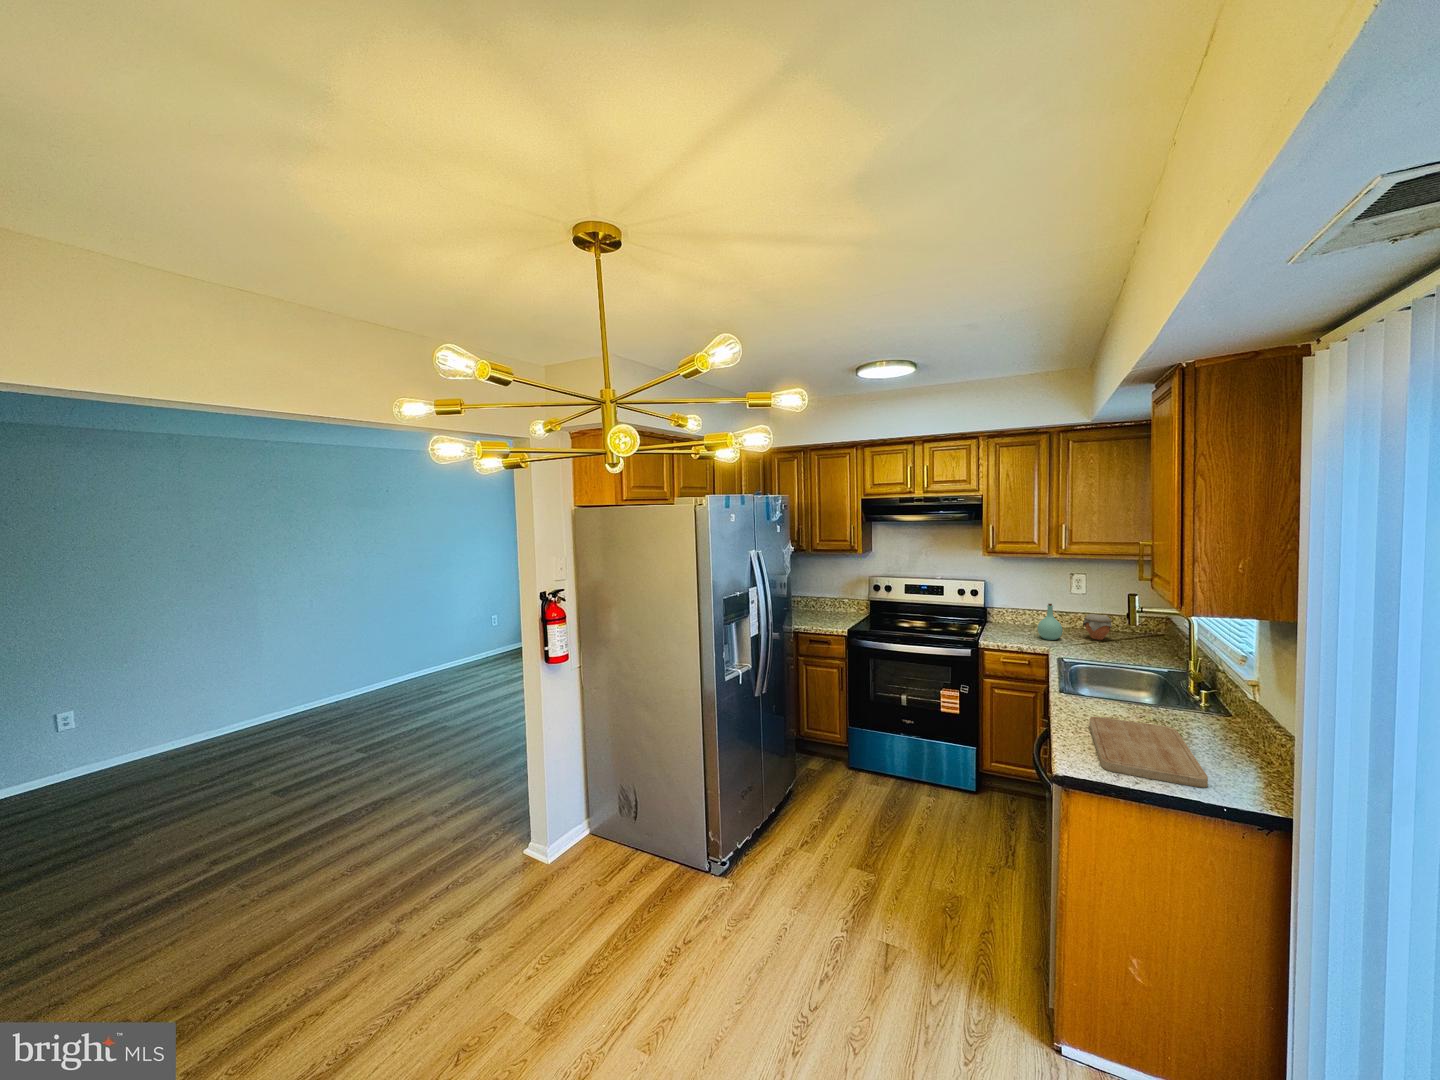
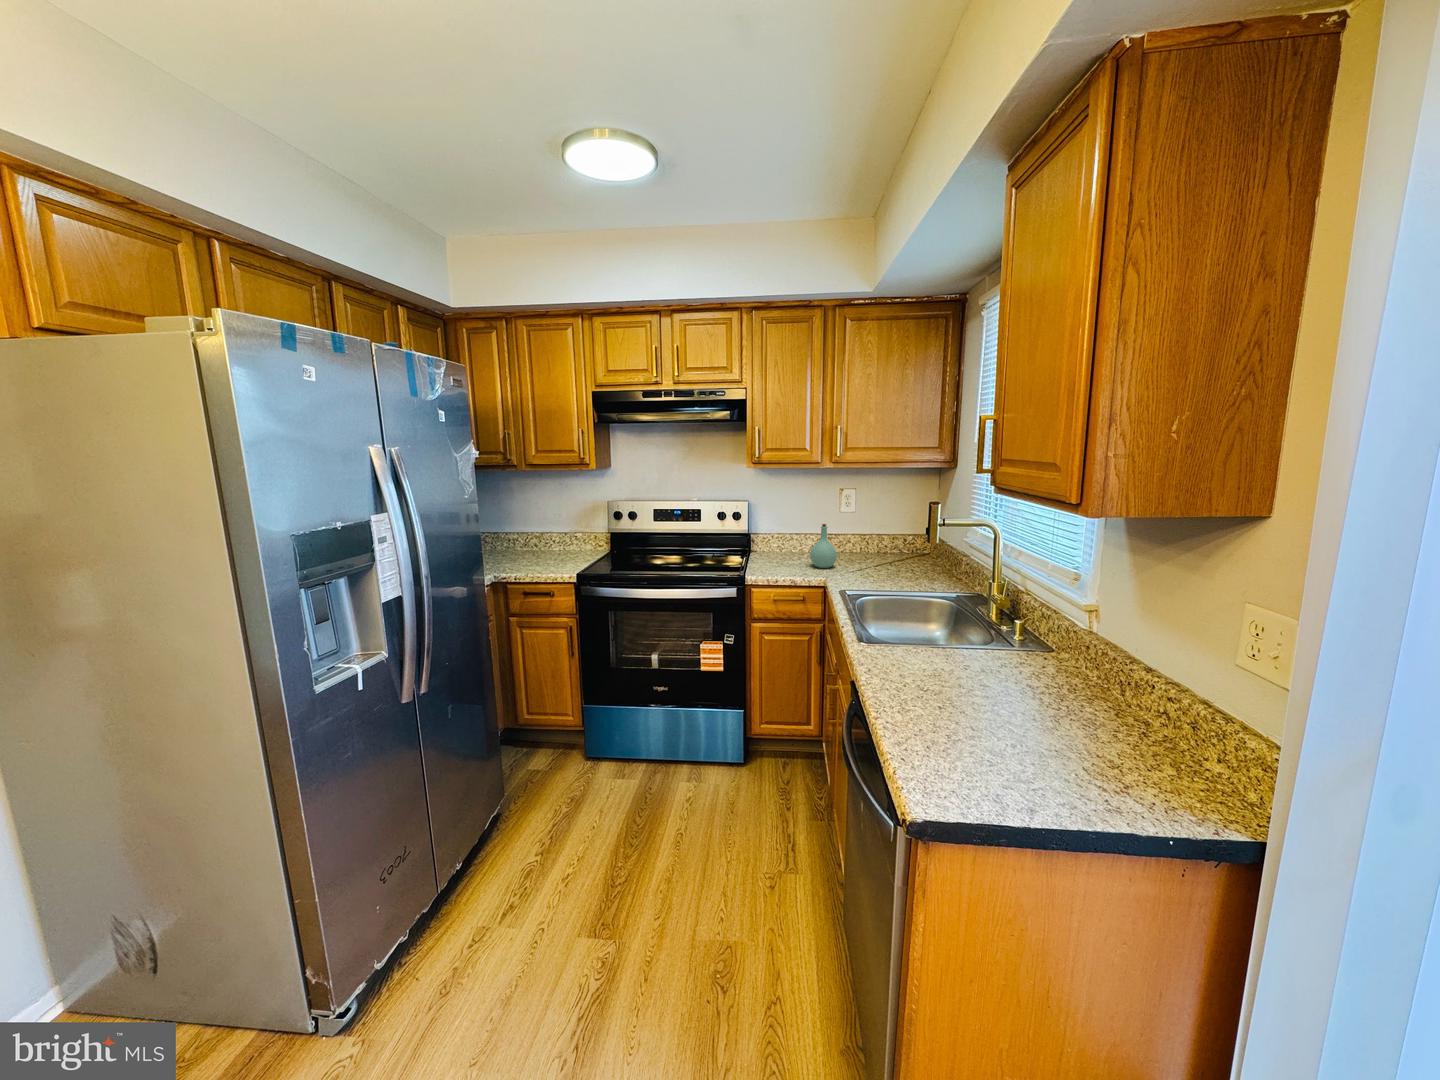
jar: present [1083,614,1112,640] -> none [856,534,886,564]
cutting board: present [1089,717,1208,787] -> none [915,681,1127,805]

